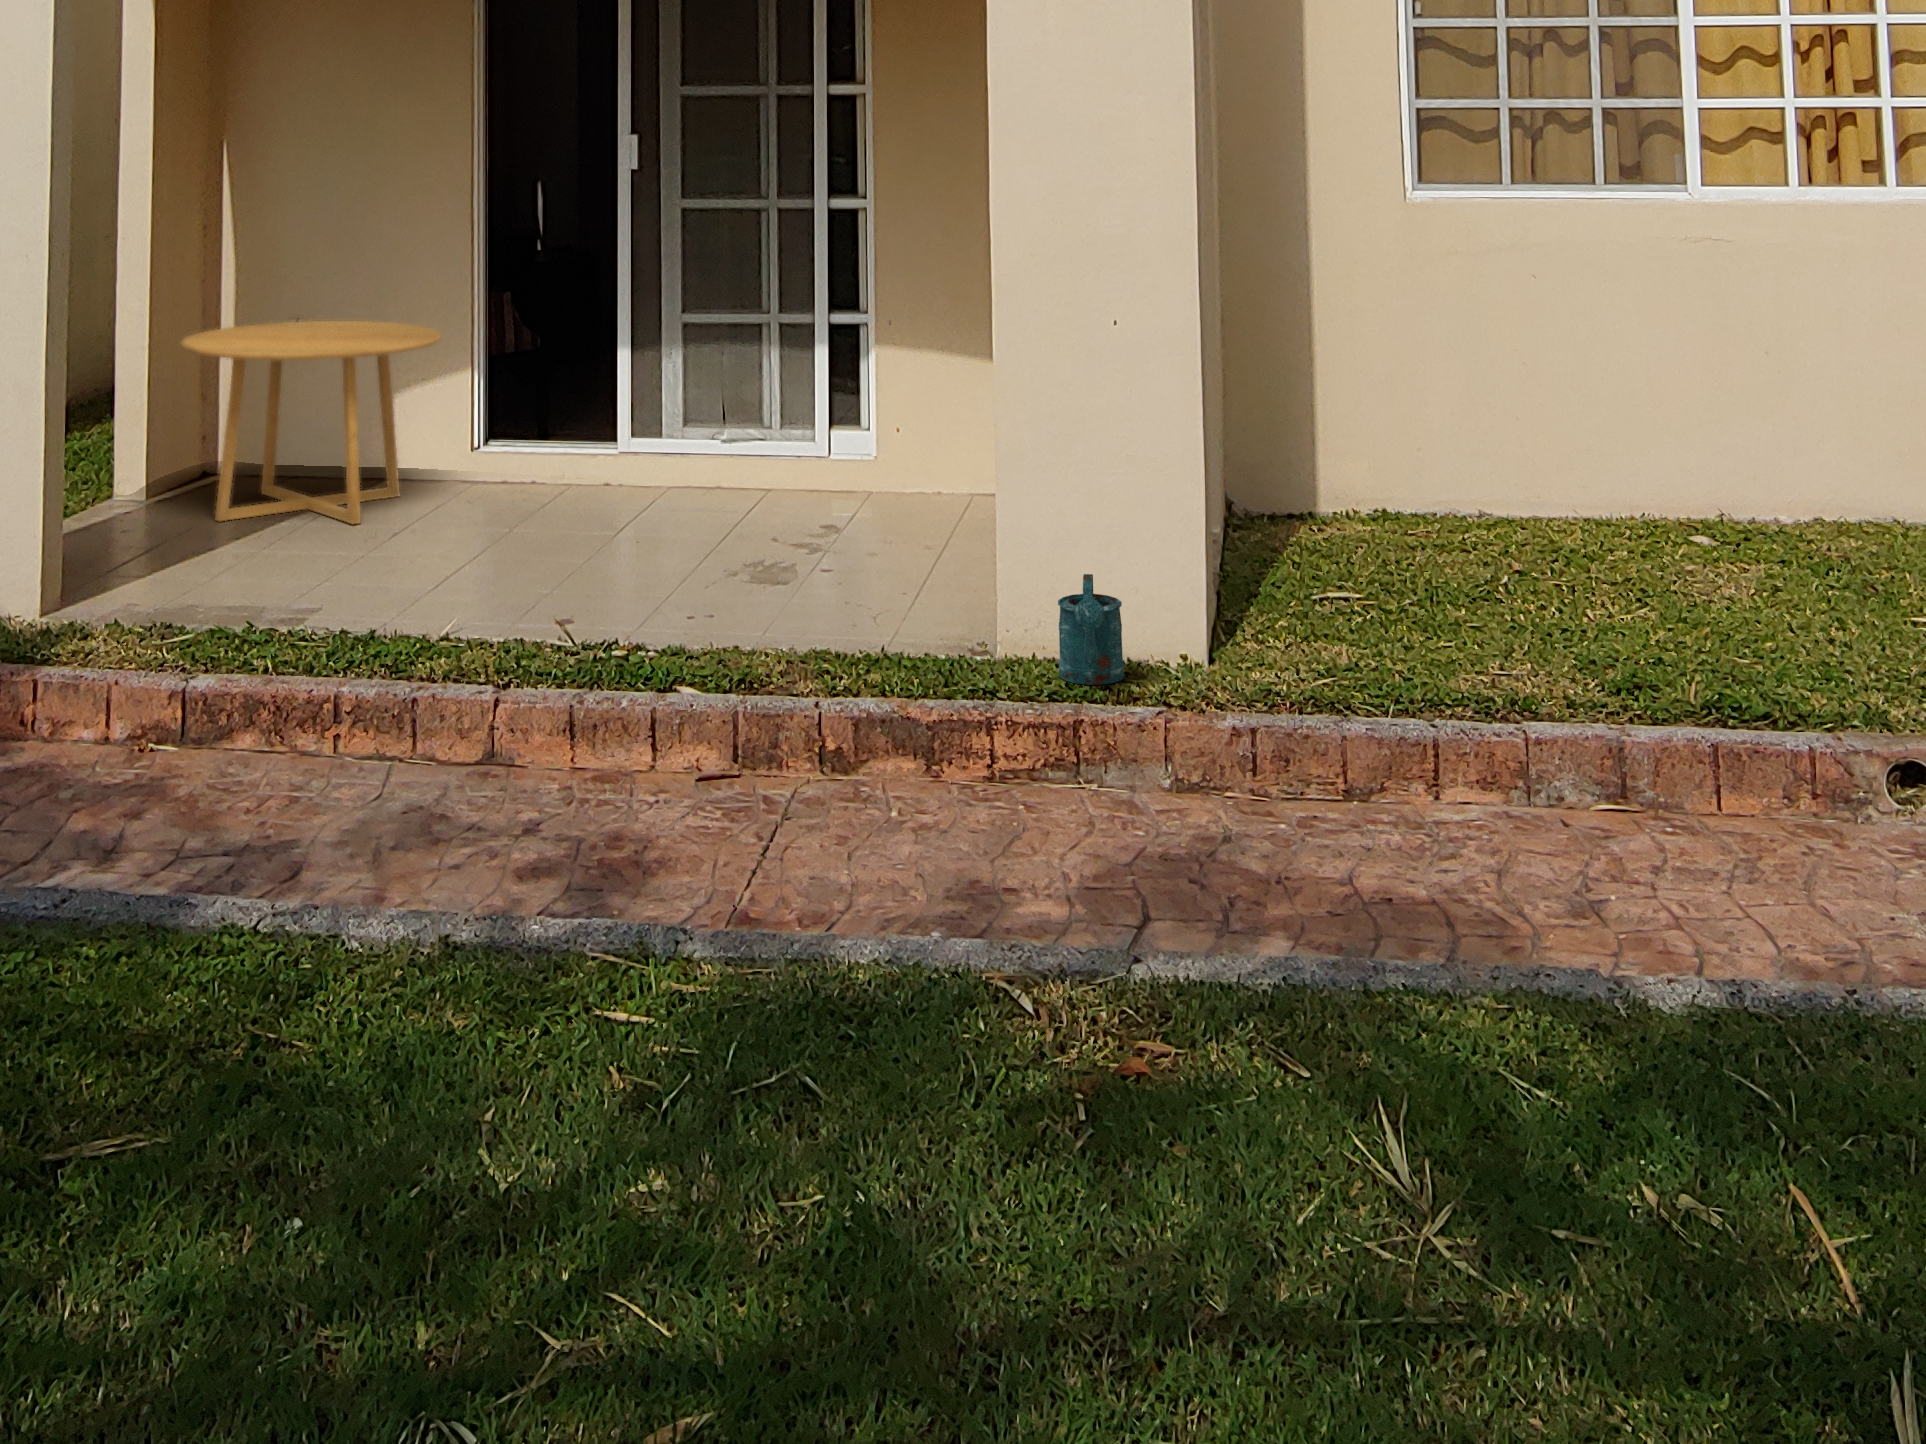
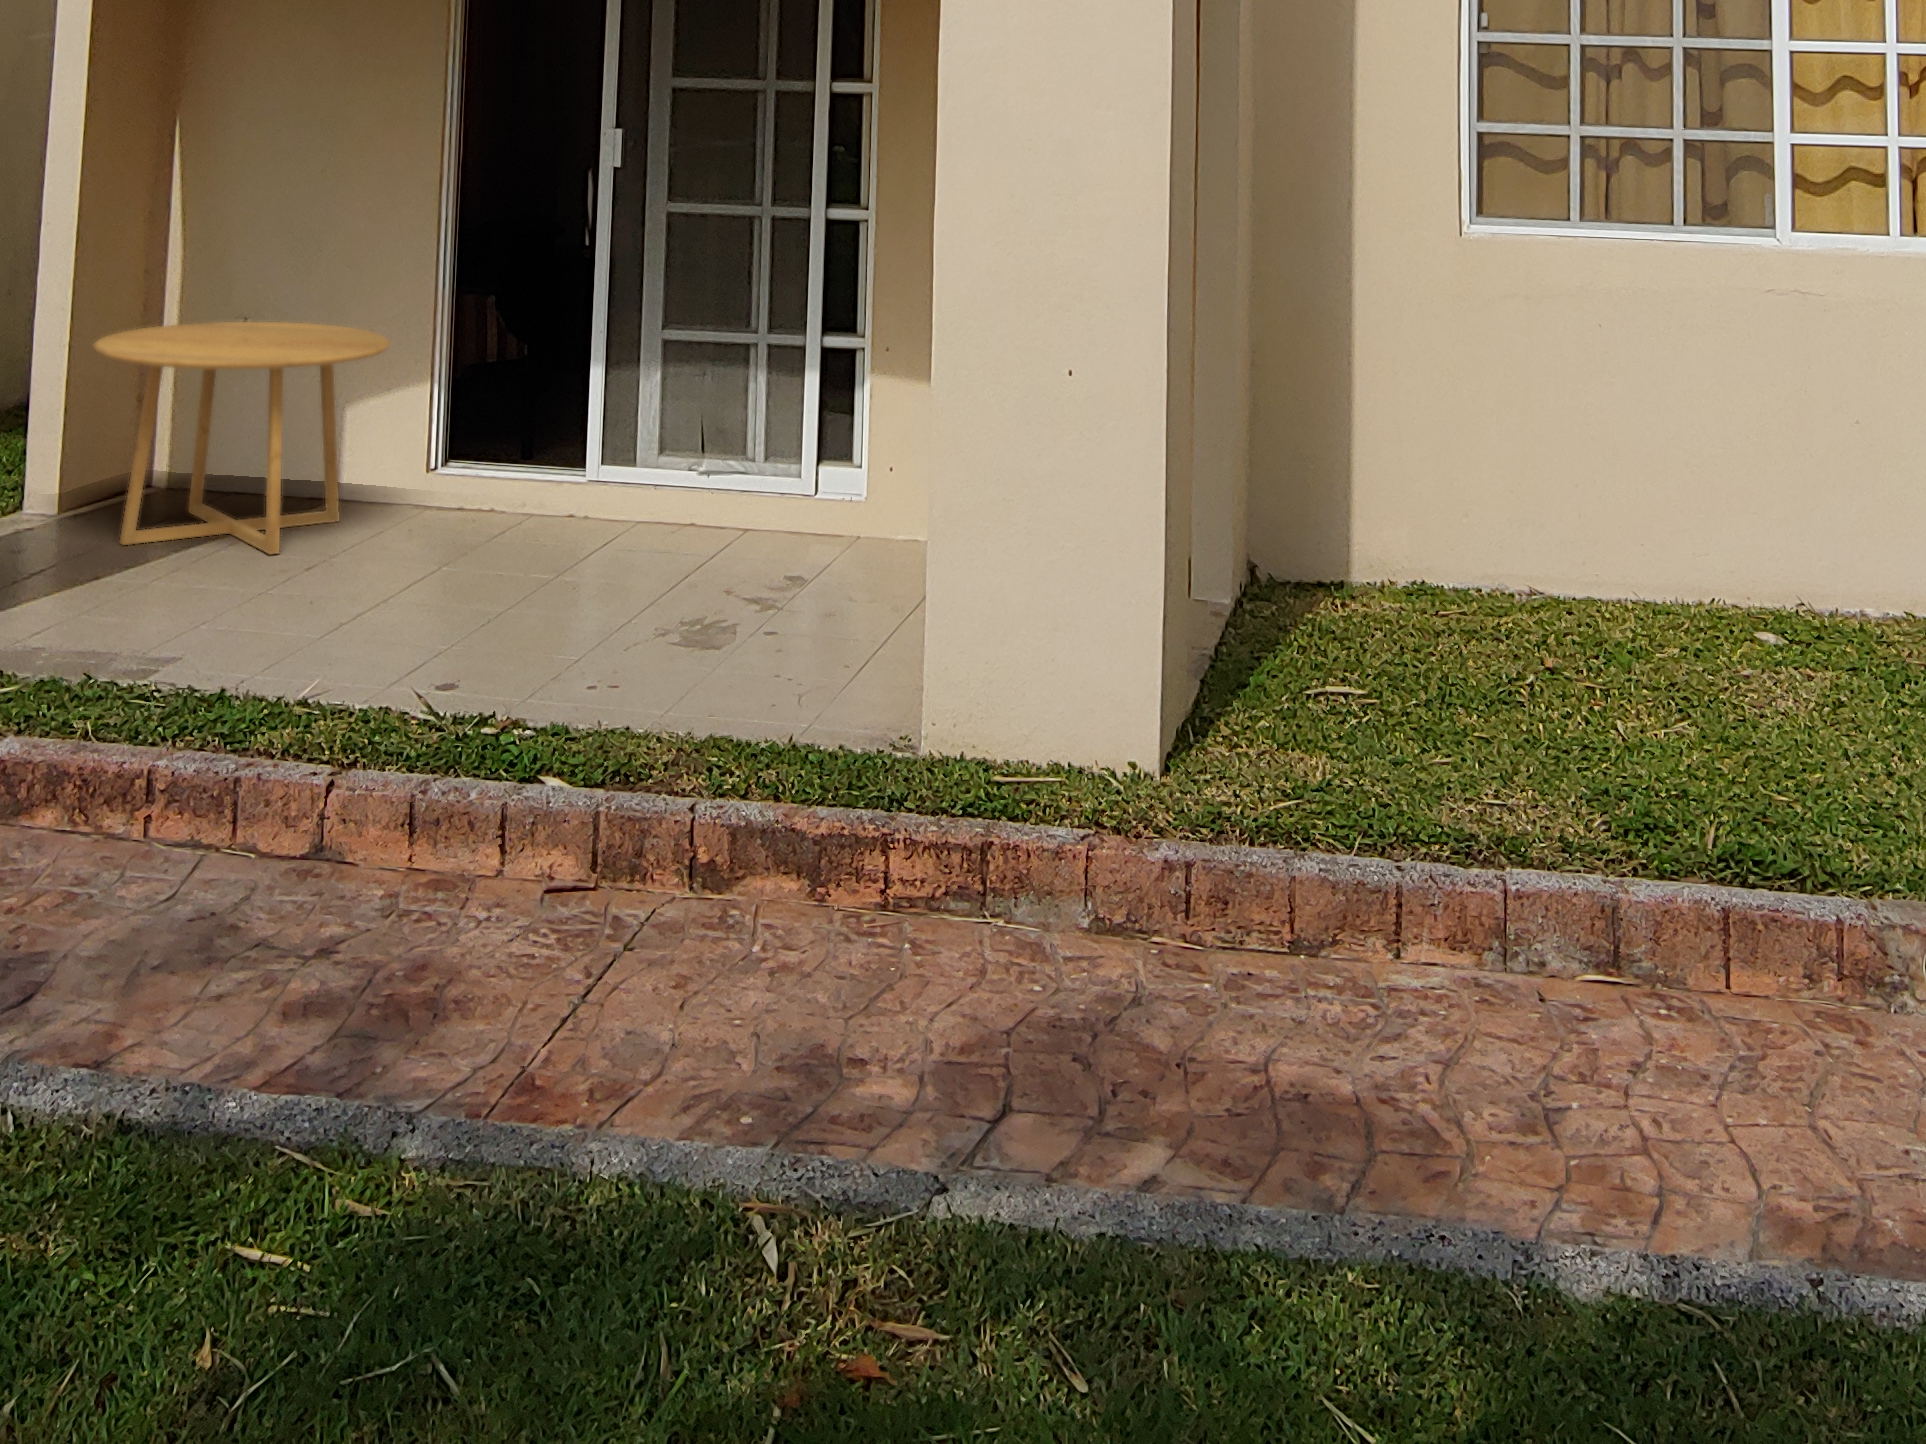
watering can: present [1058,574,1124,685] -> none [987,664,1064,796]

